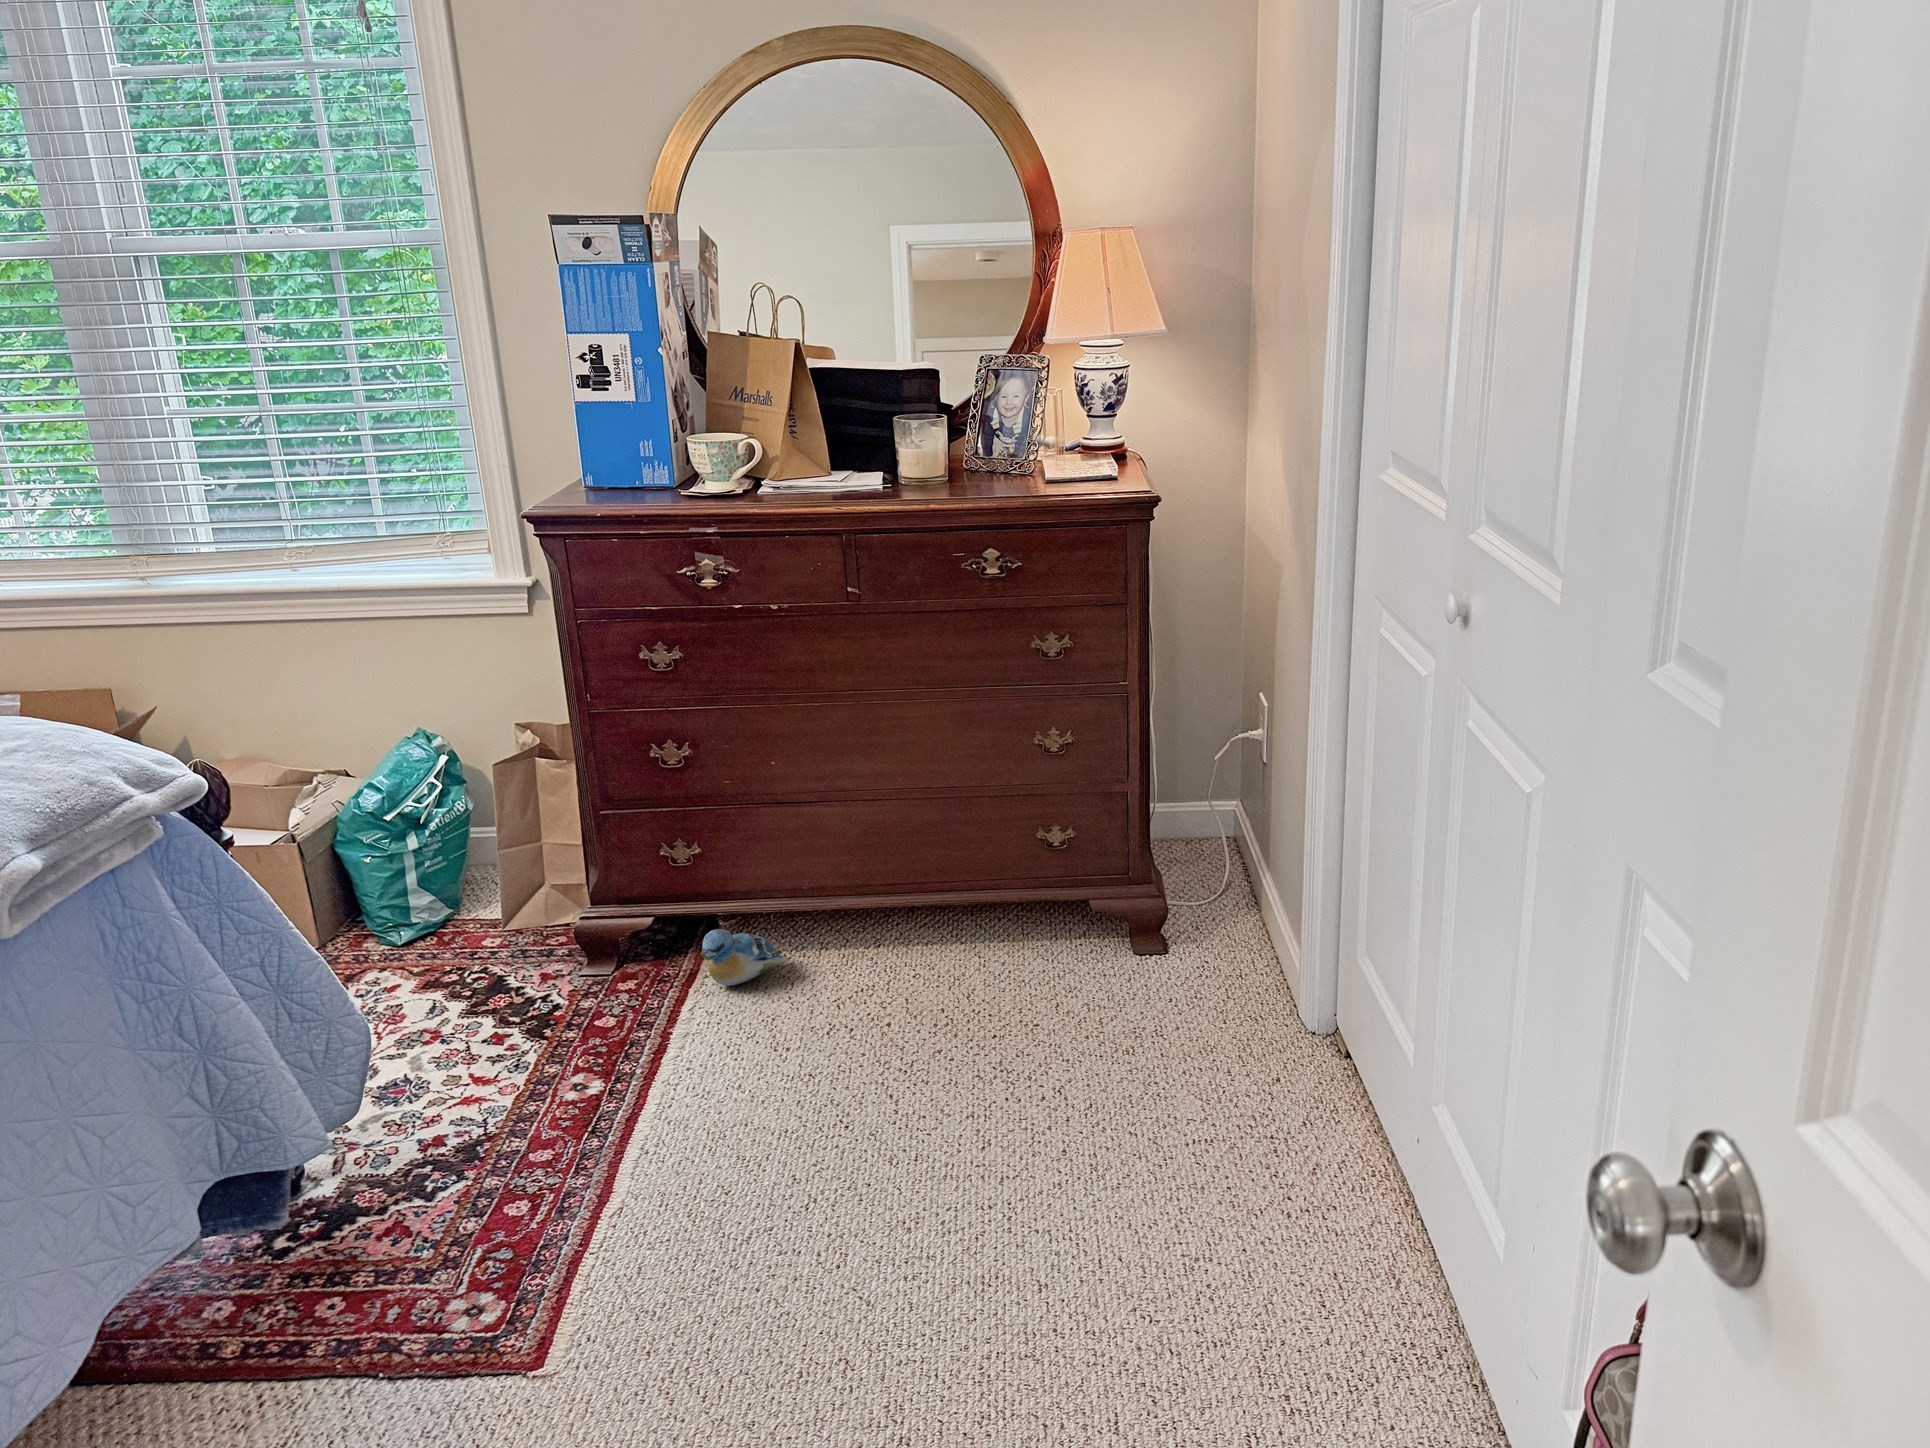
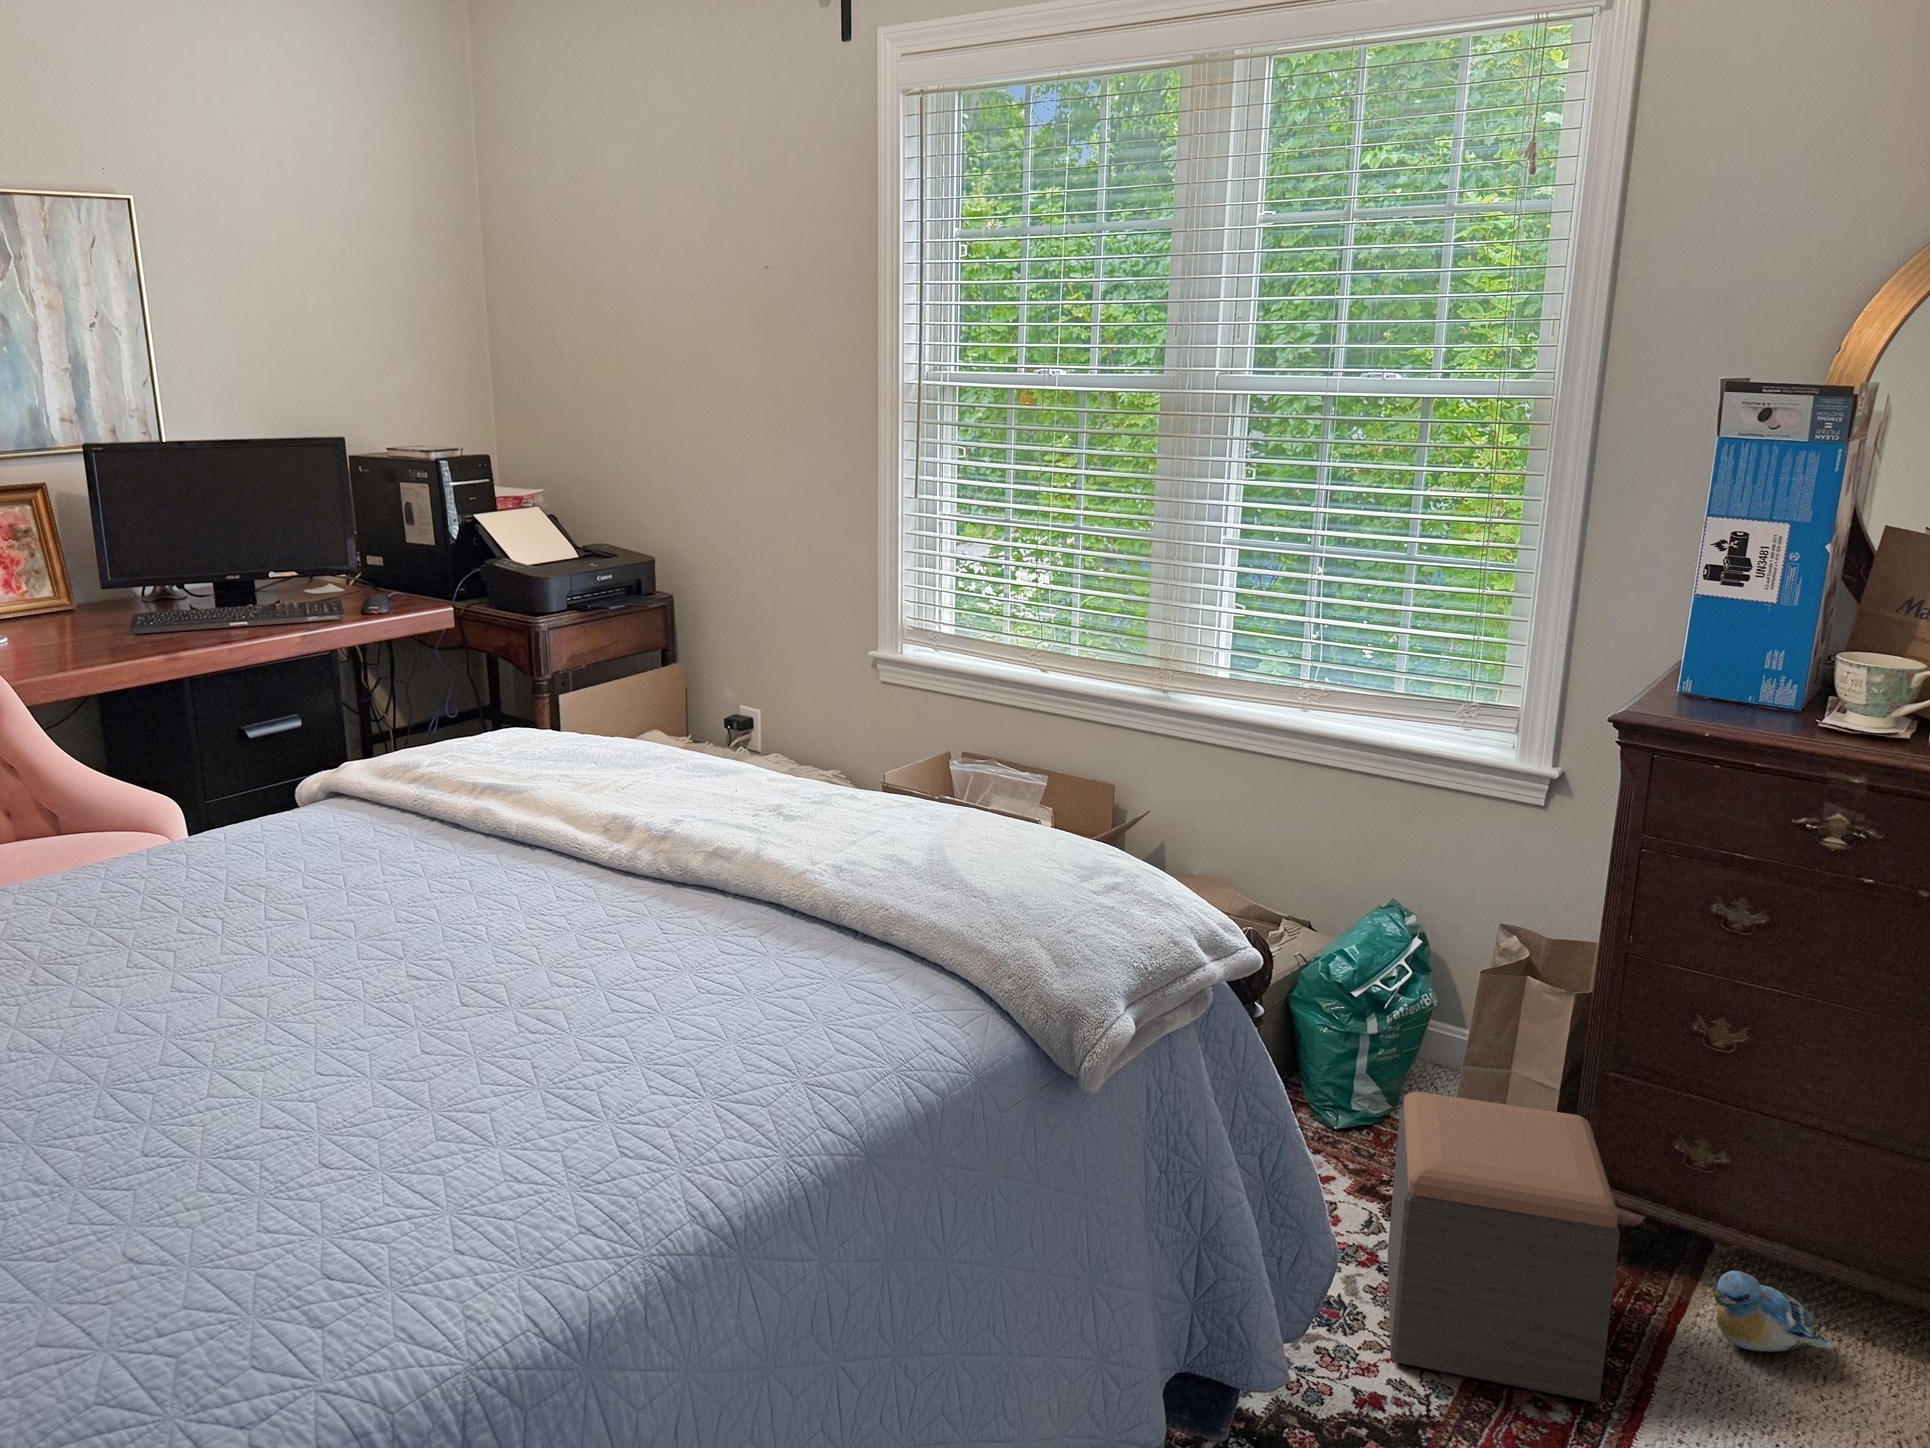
footstool: none [426,852,624,1106] -> present [1388,1092,1620,1402]

